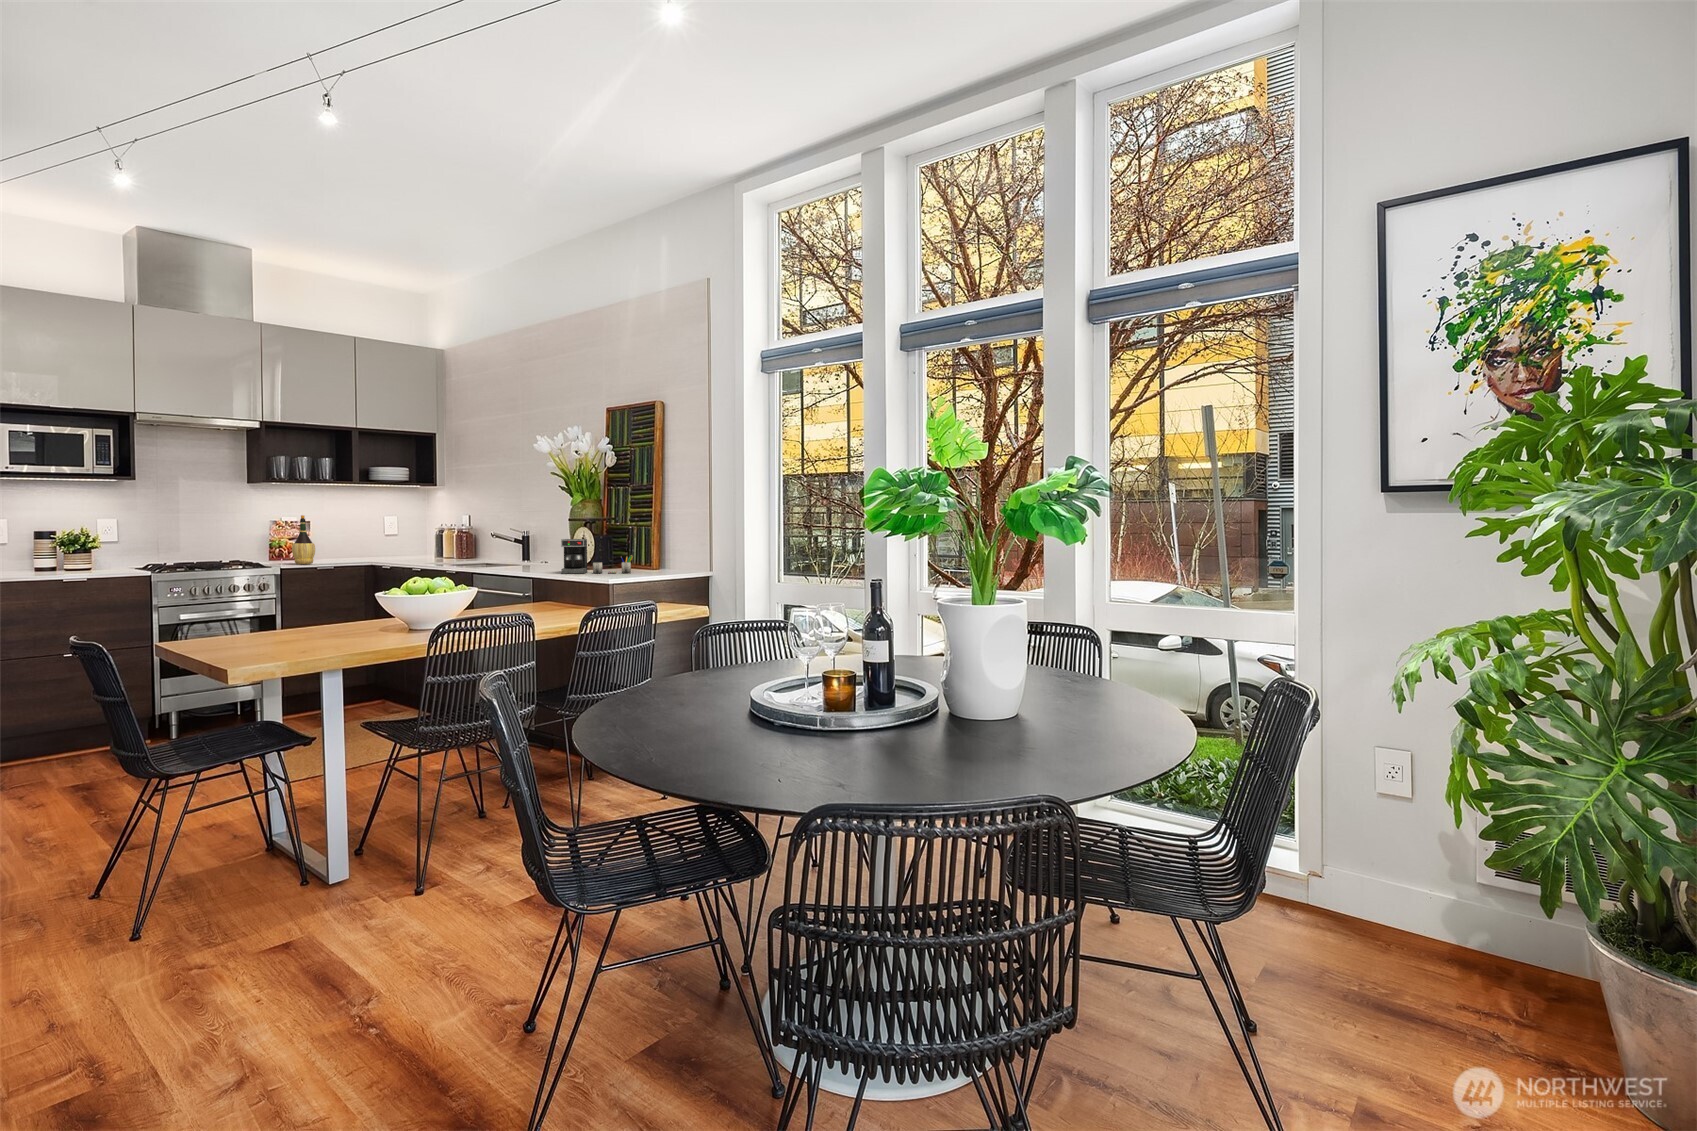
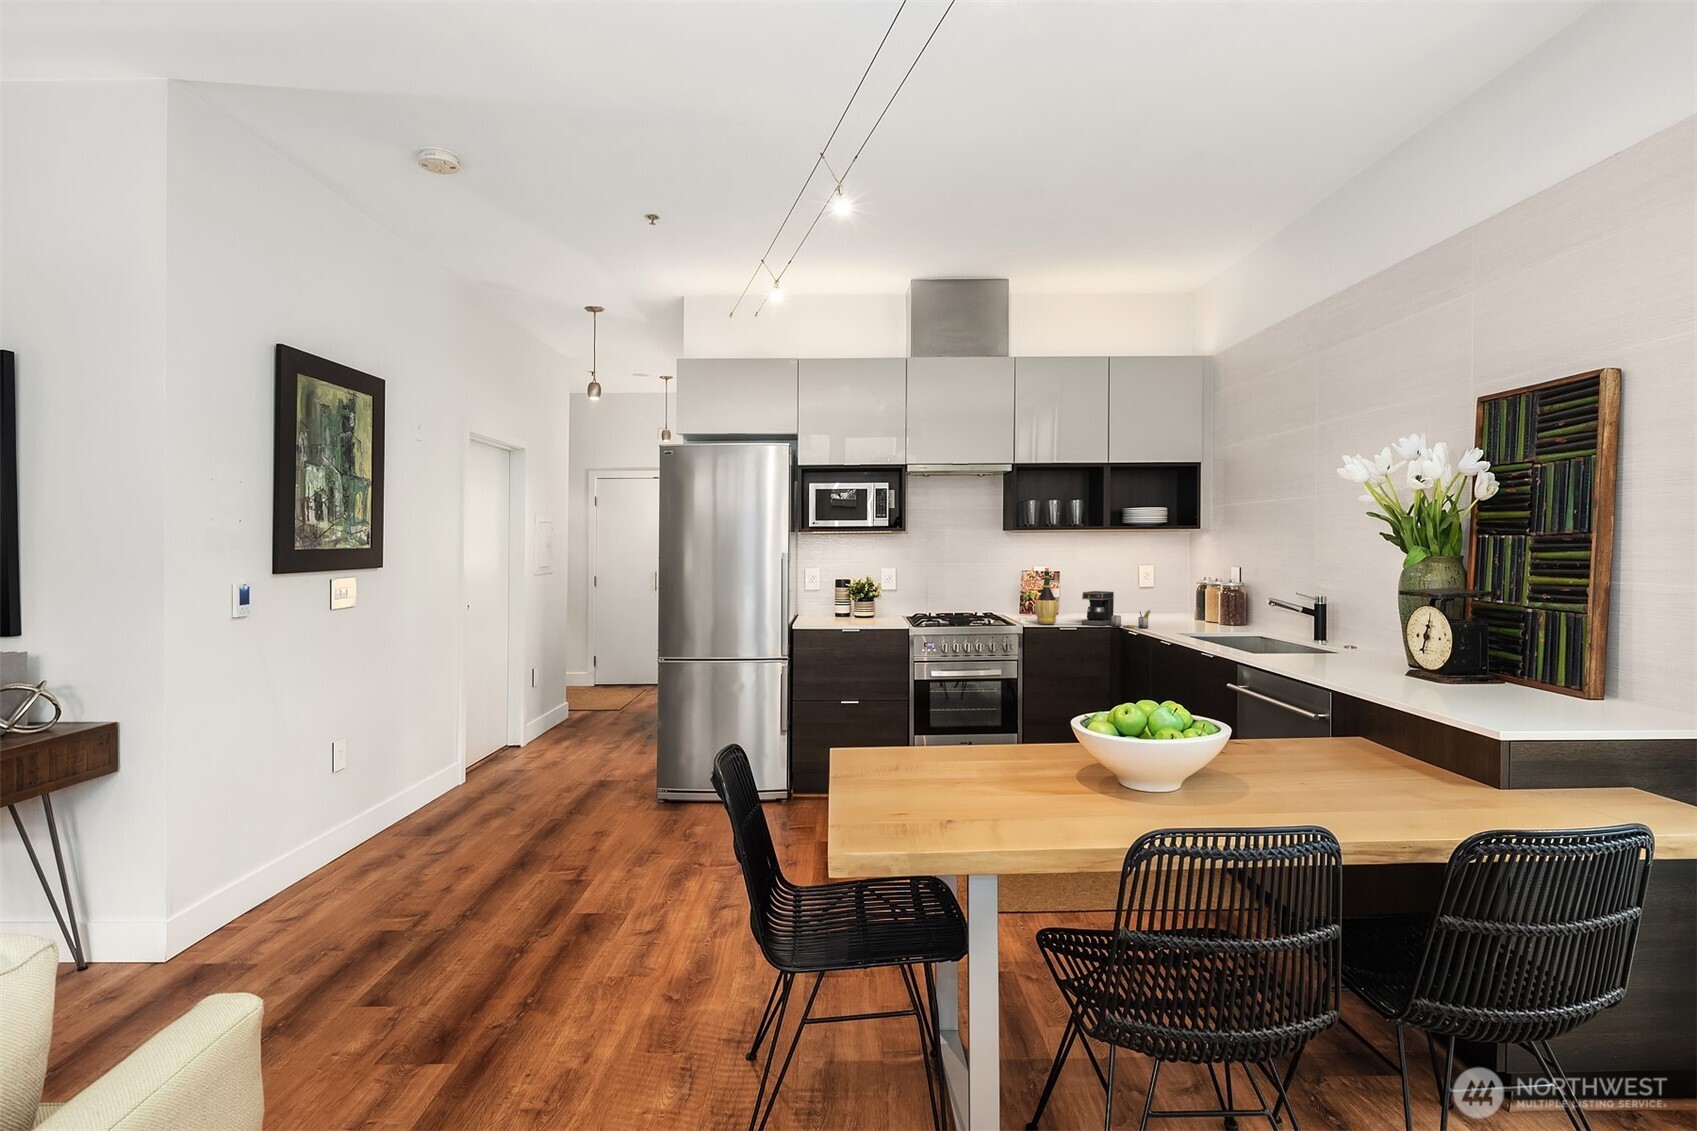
coffee maker: present [561,539,633,574] -> present [1082,591,1151,628]

